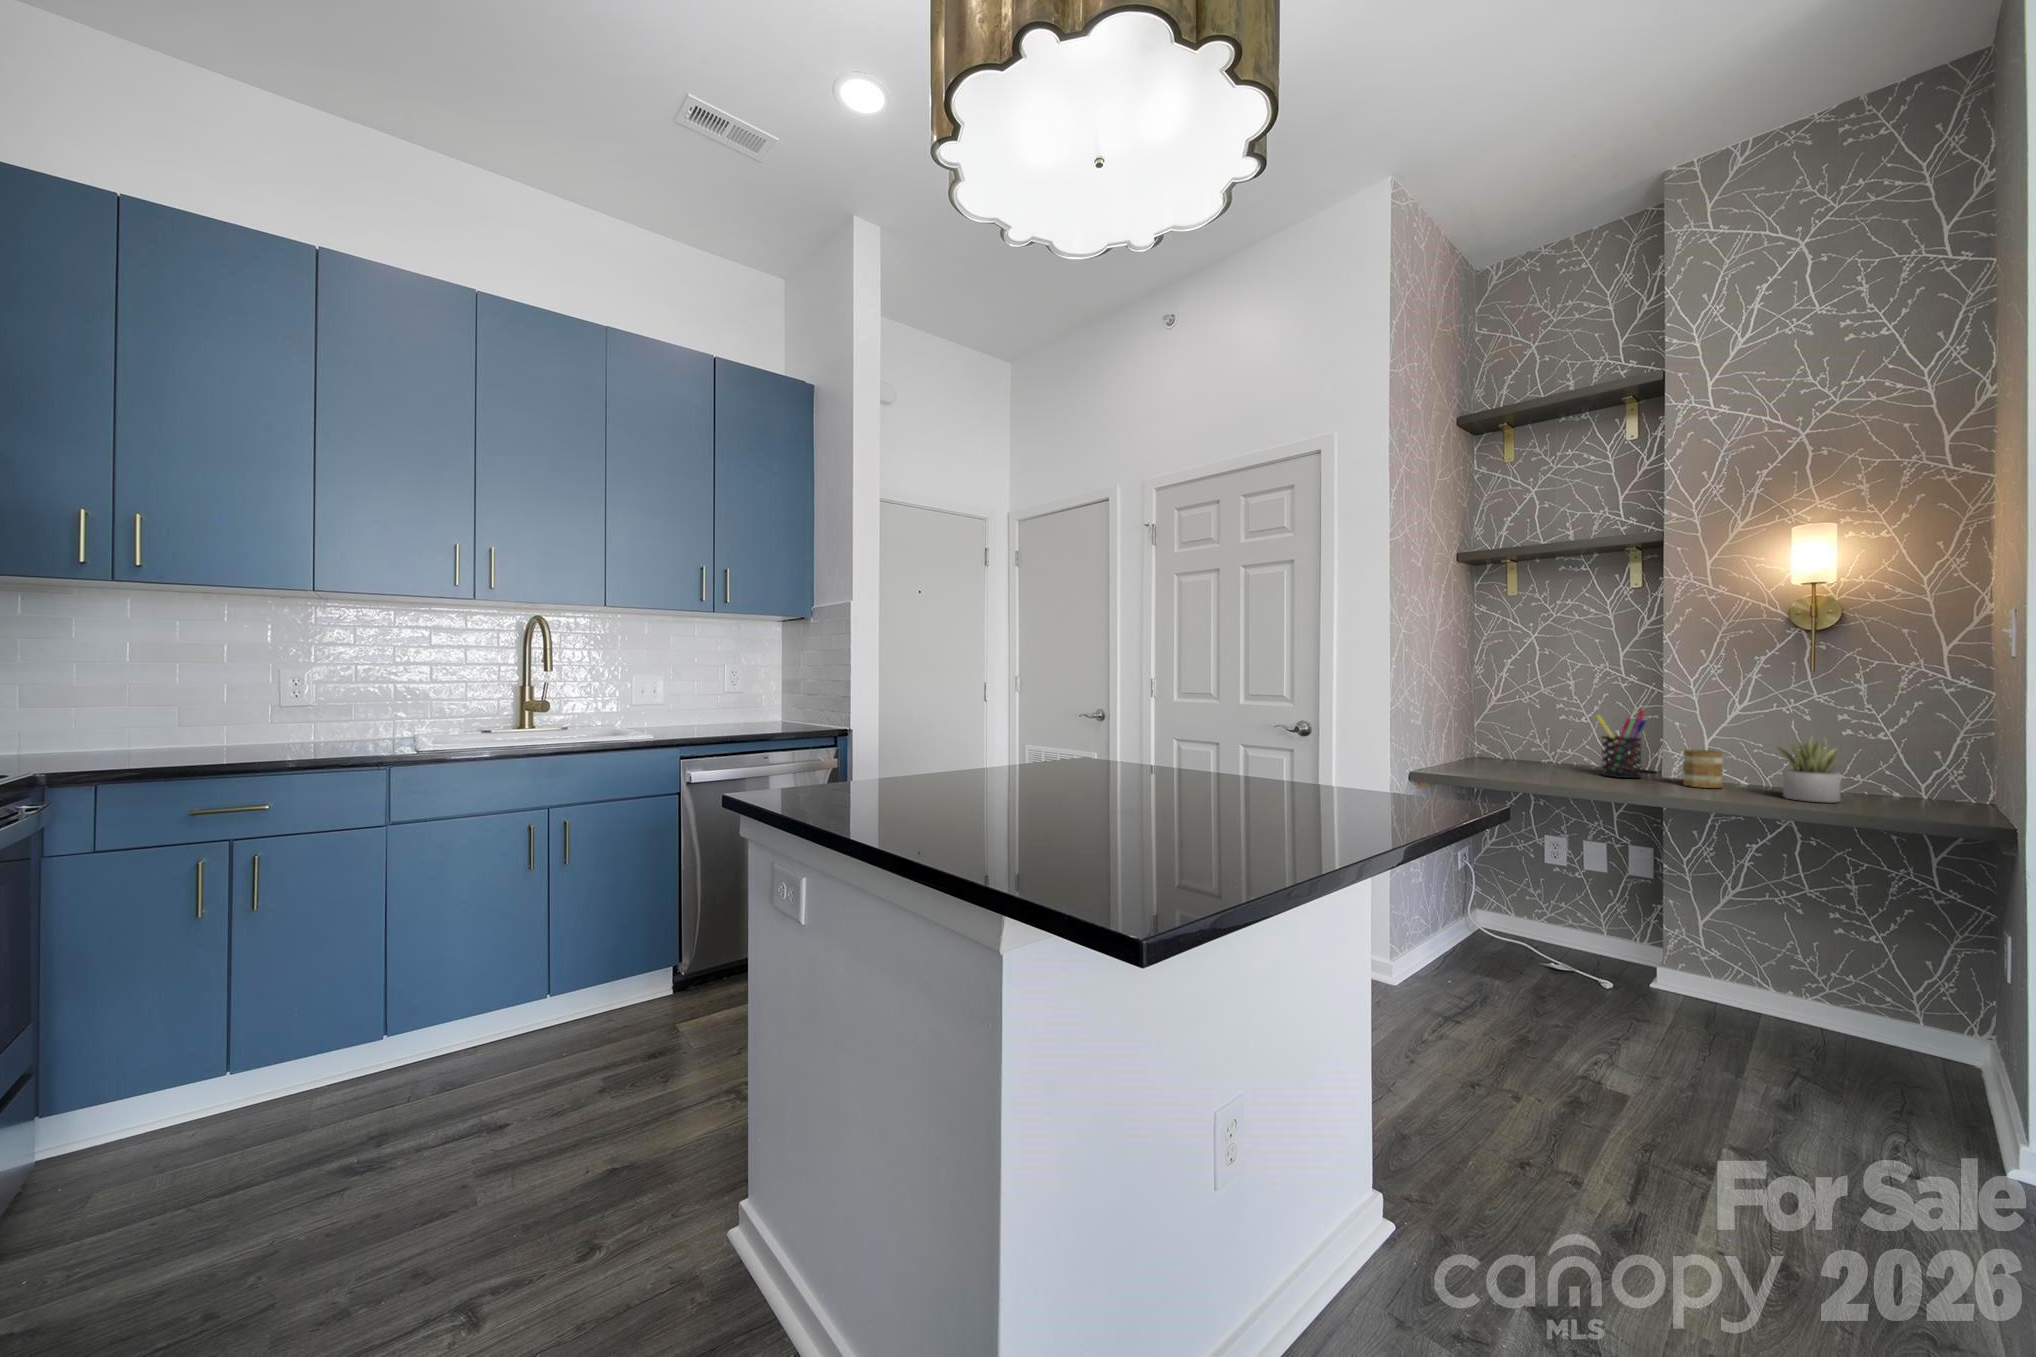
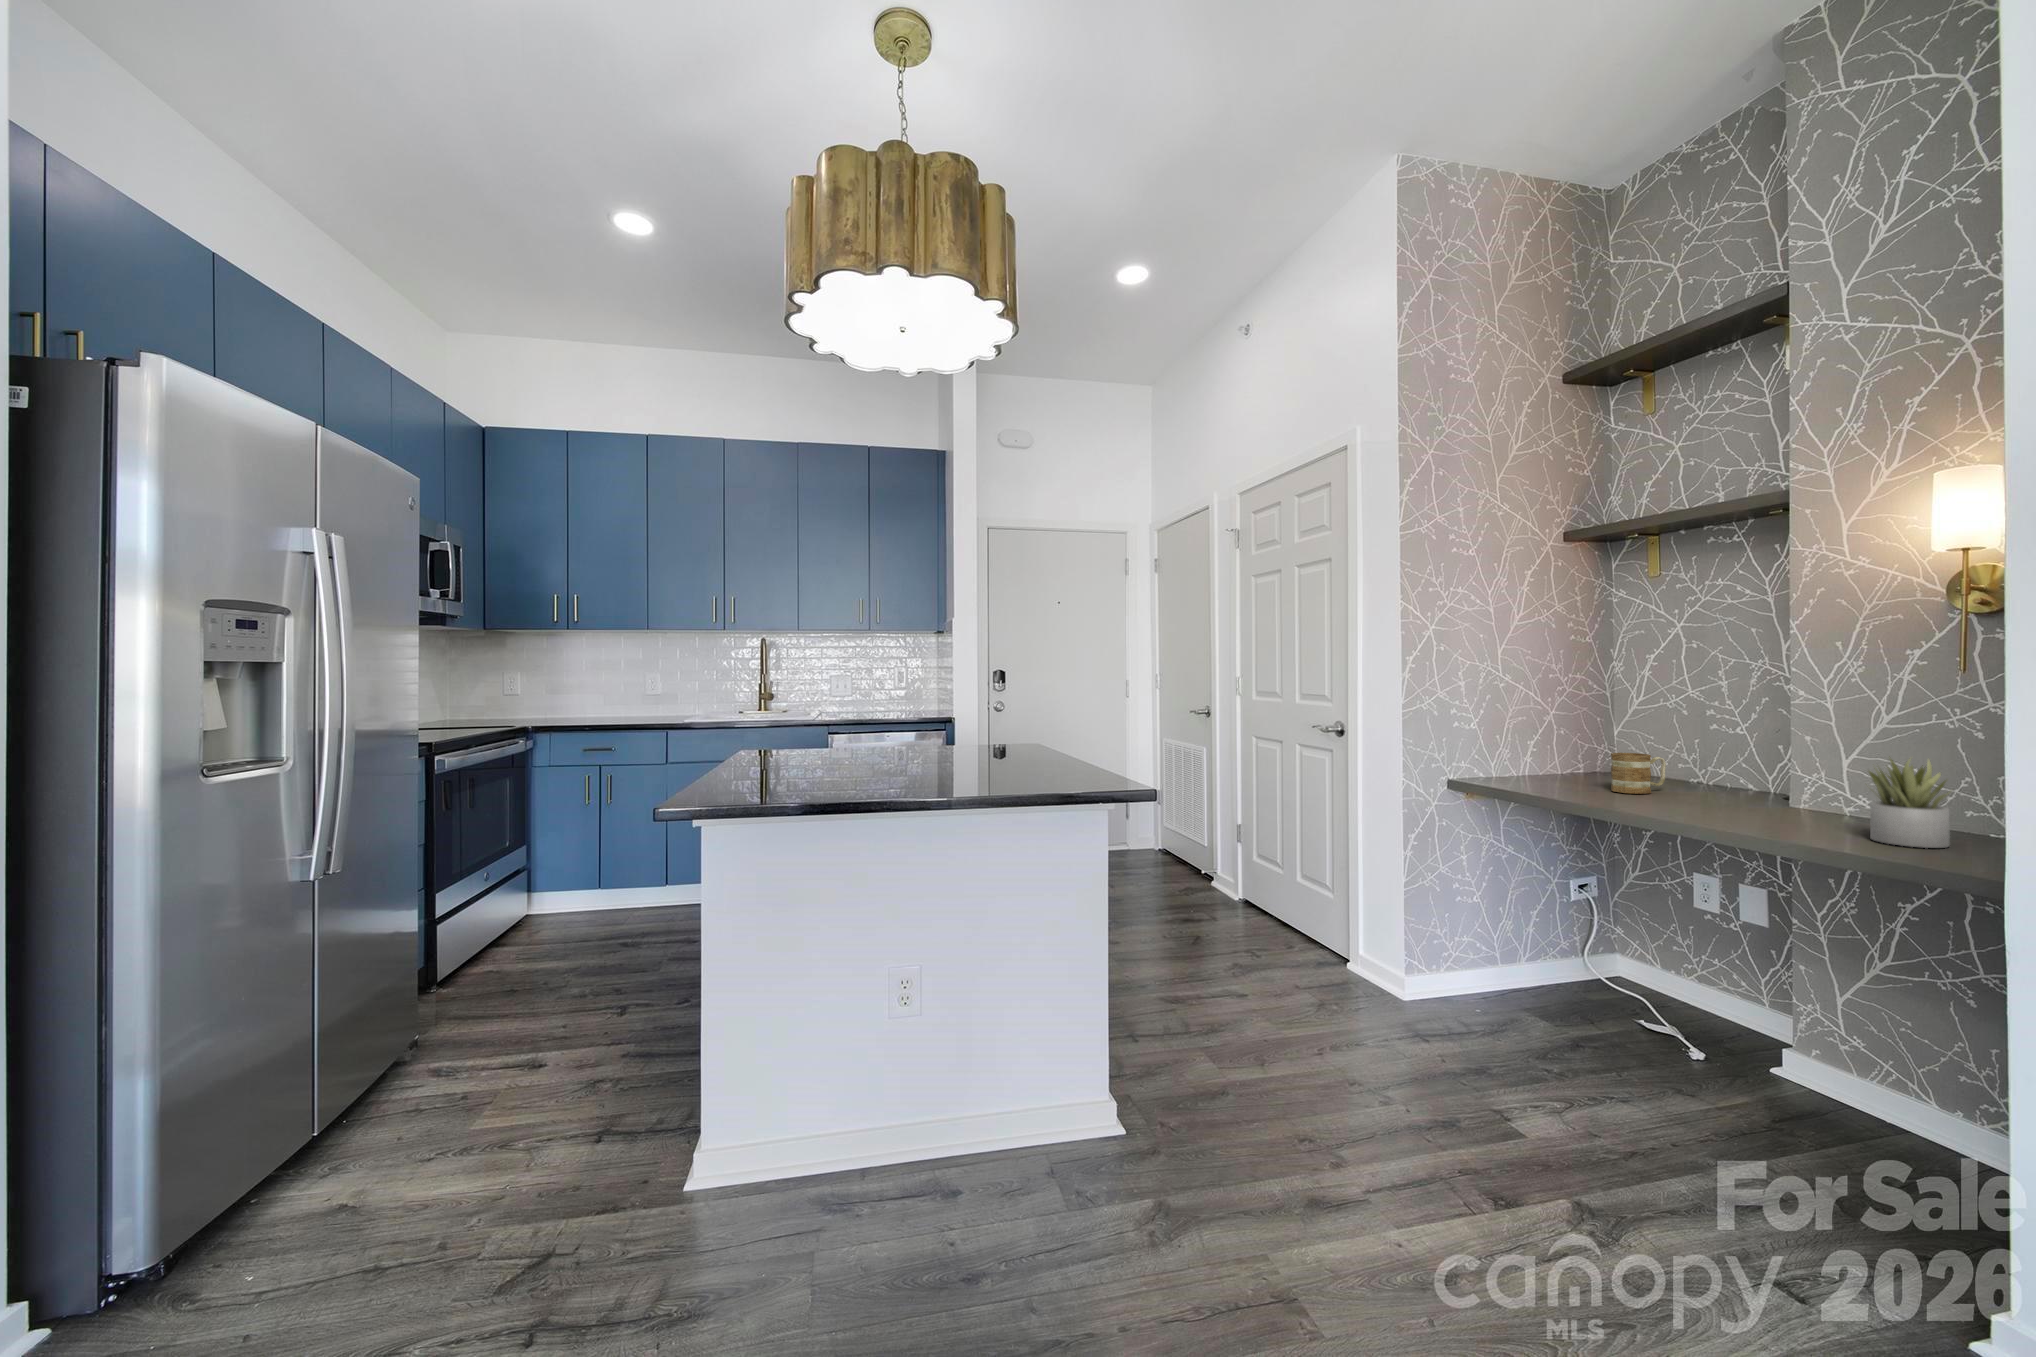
pen holder: present [1596,710,1646,778] -> none [1702,719,1759,805]
mug: present [1683,749,1723,788] -> present [1611,753,1666,794]

